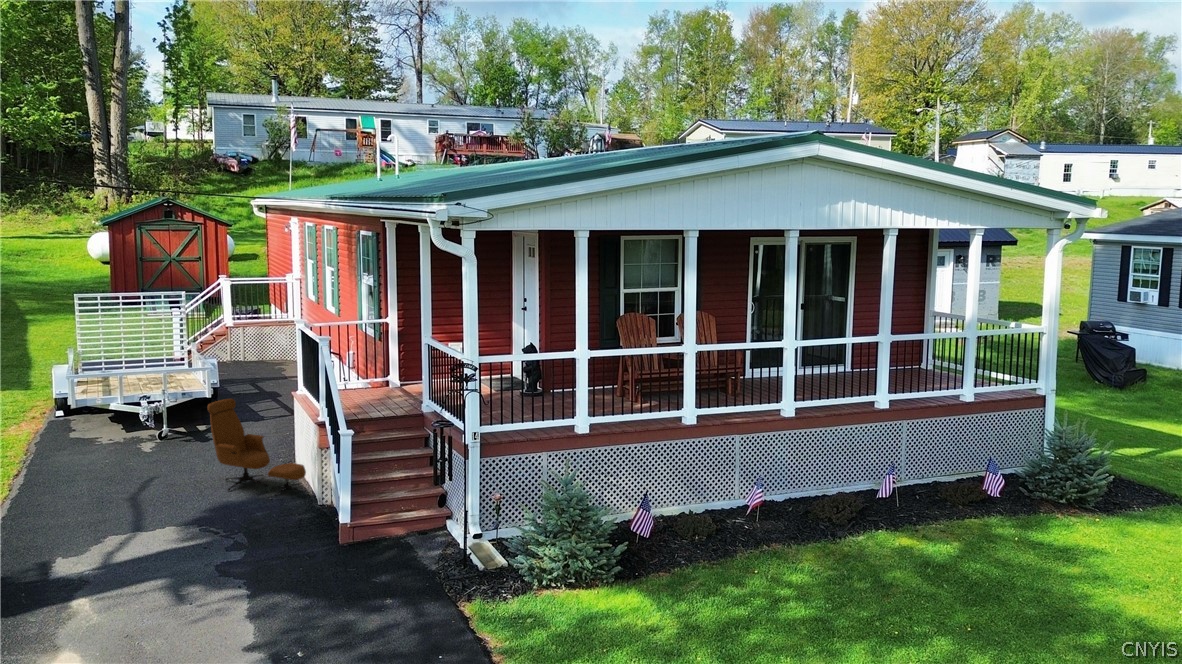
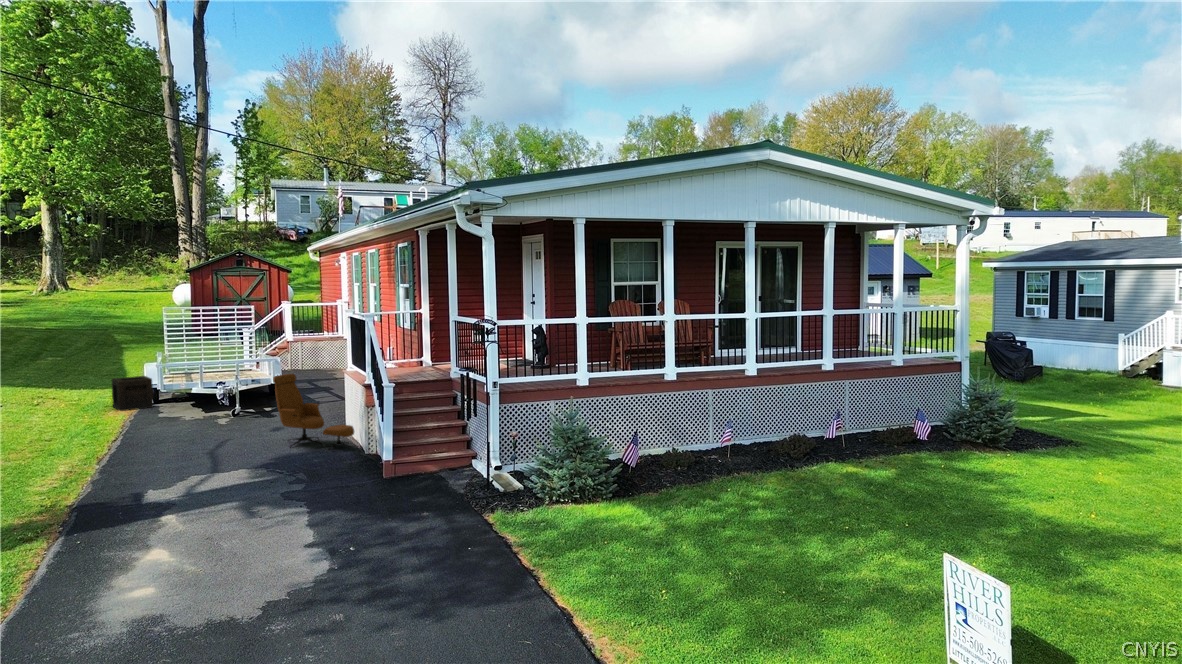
wooden crate: none [14,380,65,425] -> present [112,376,153,411]

